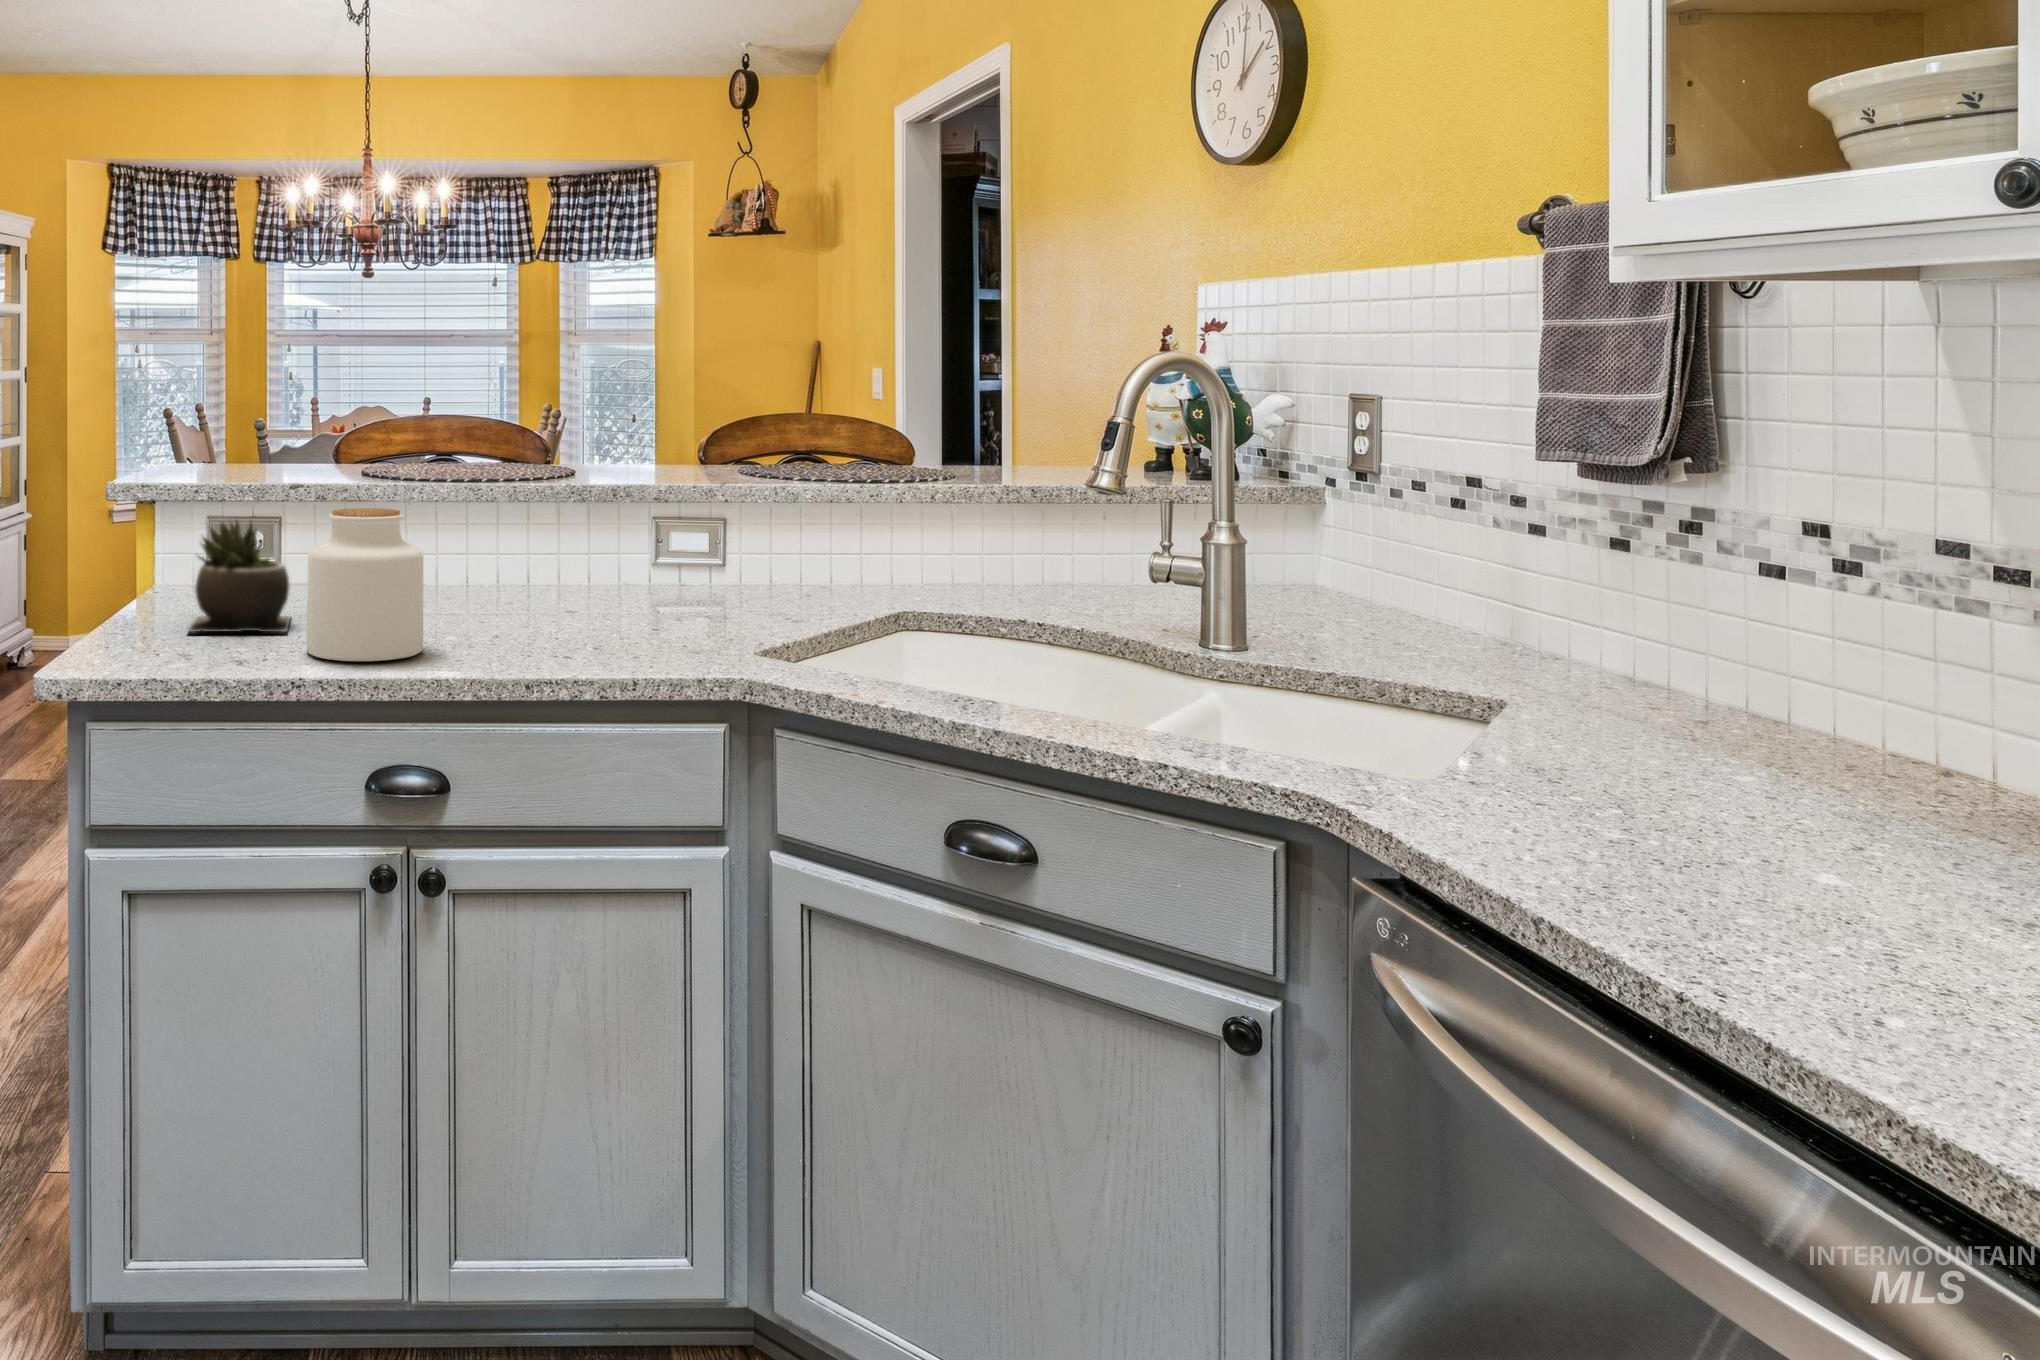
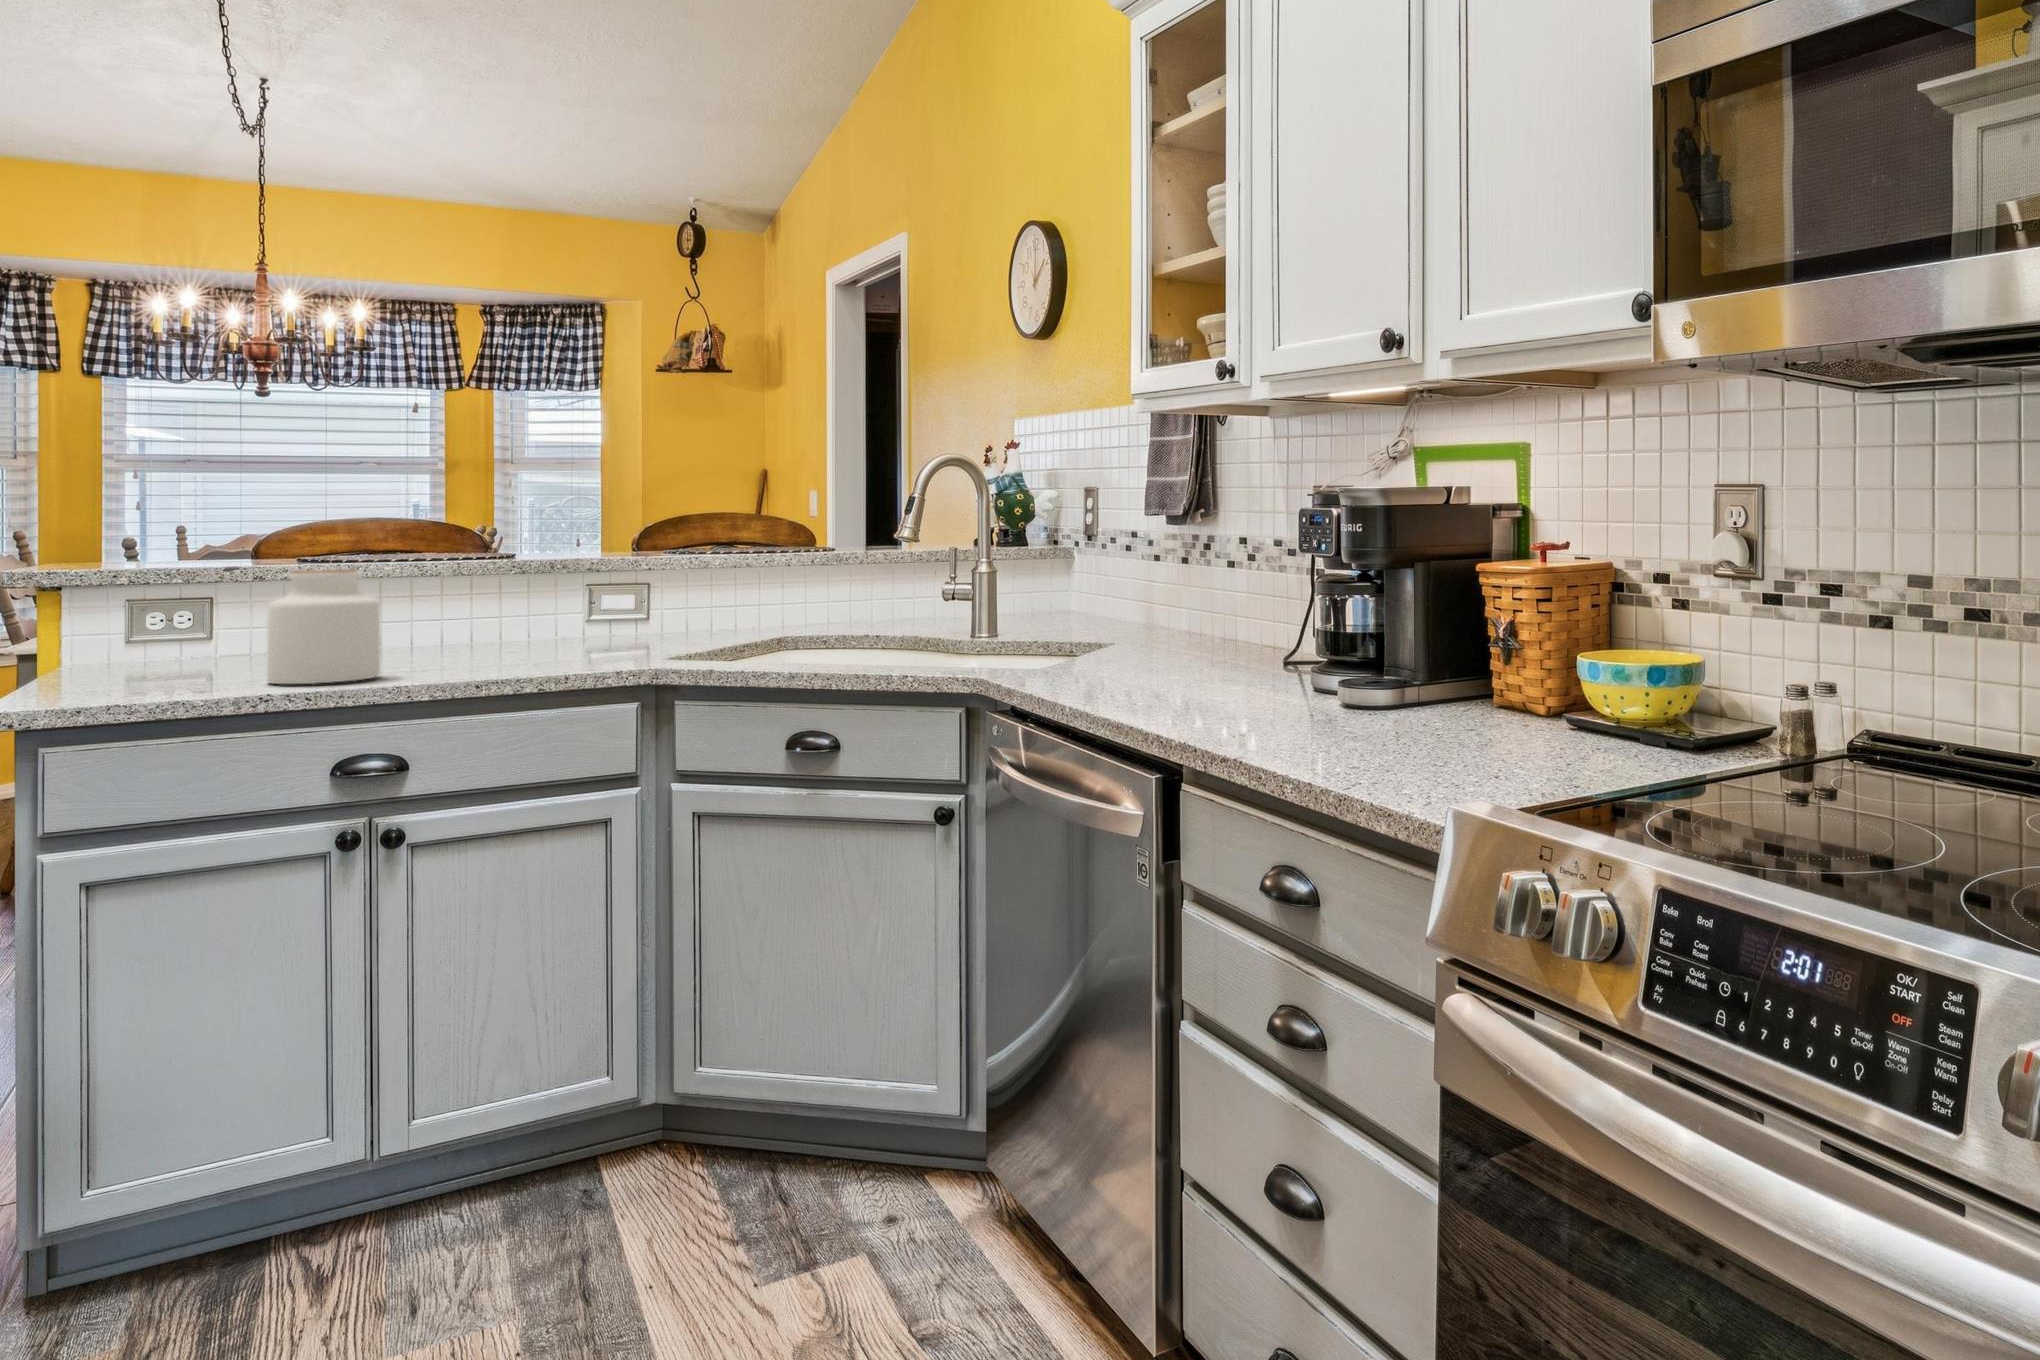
succulent plant: present [188,521,291,632] -> none [132,587,241,682]

